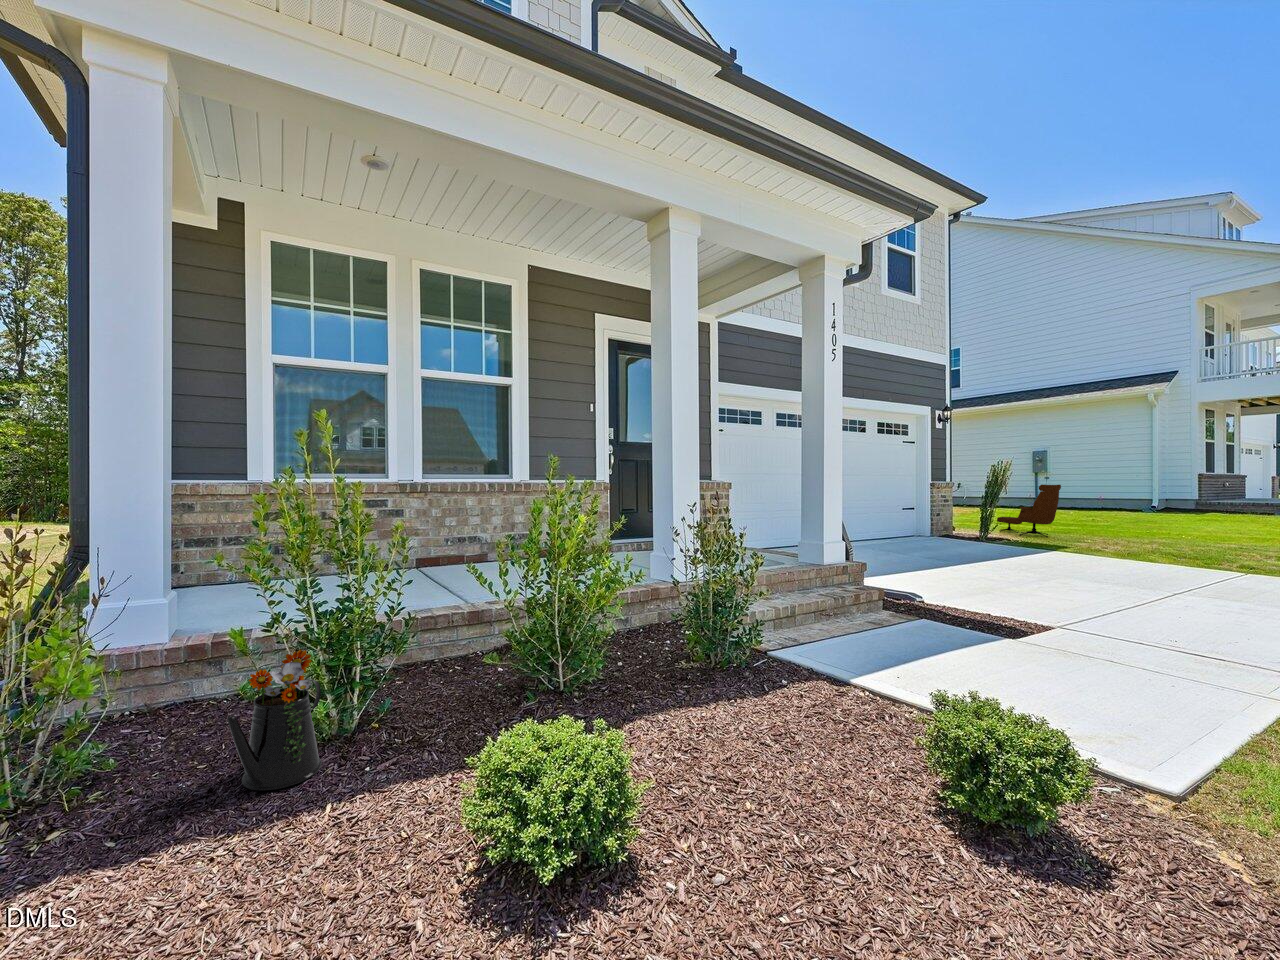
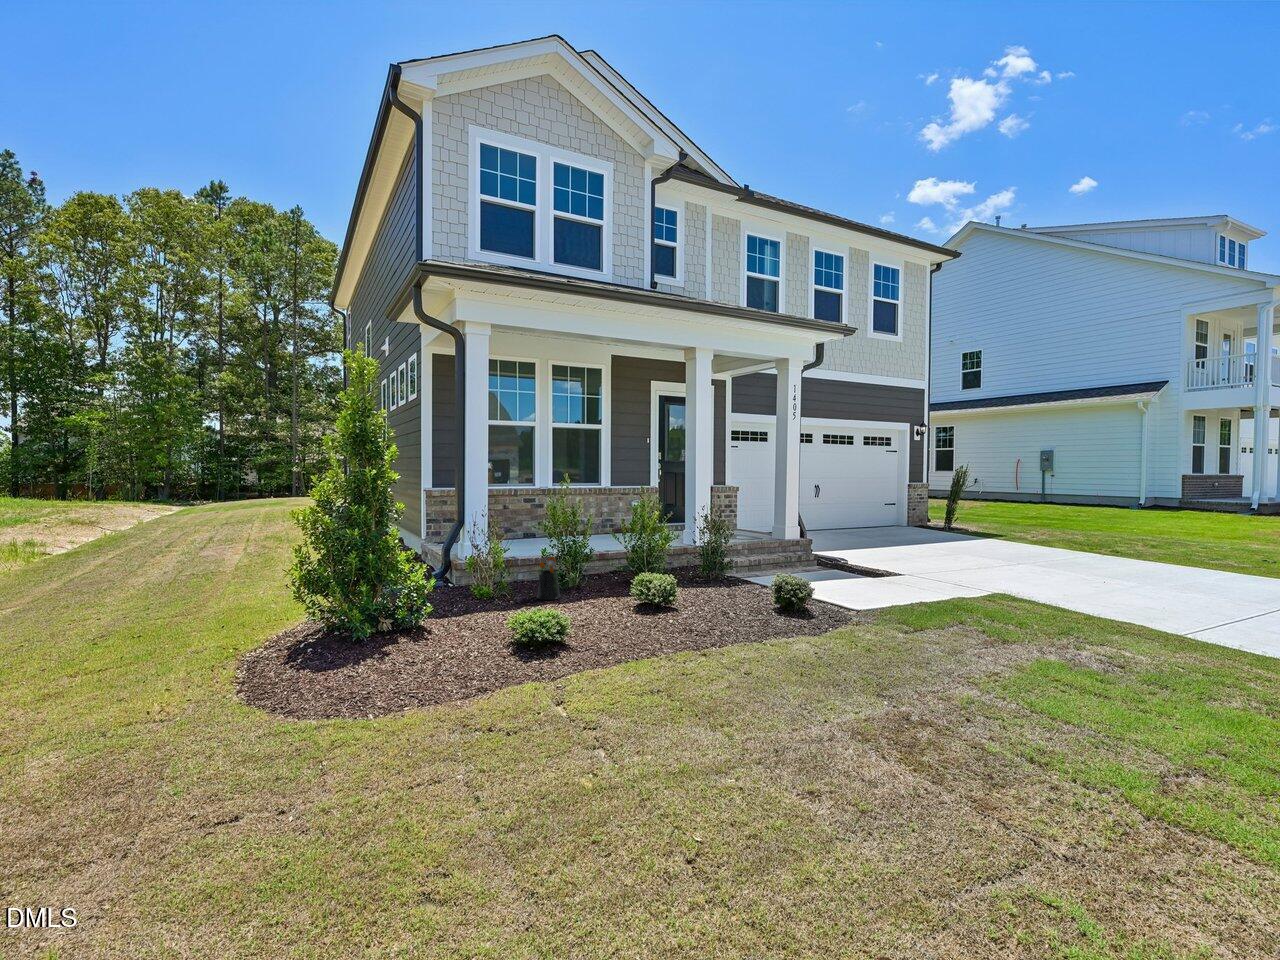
lounge chair: present [997,485,1061,537] -> none [967,487,1009,528]

